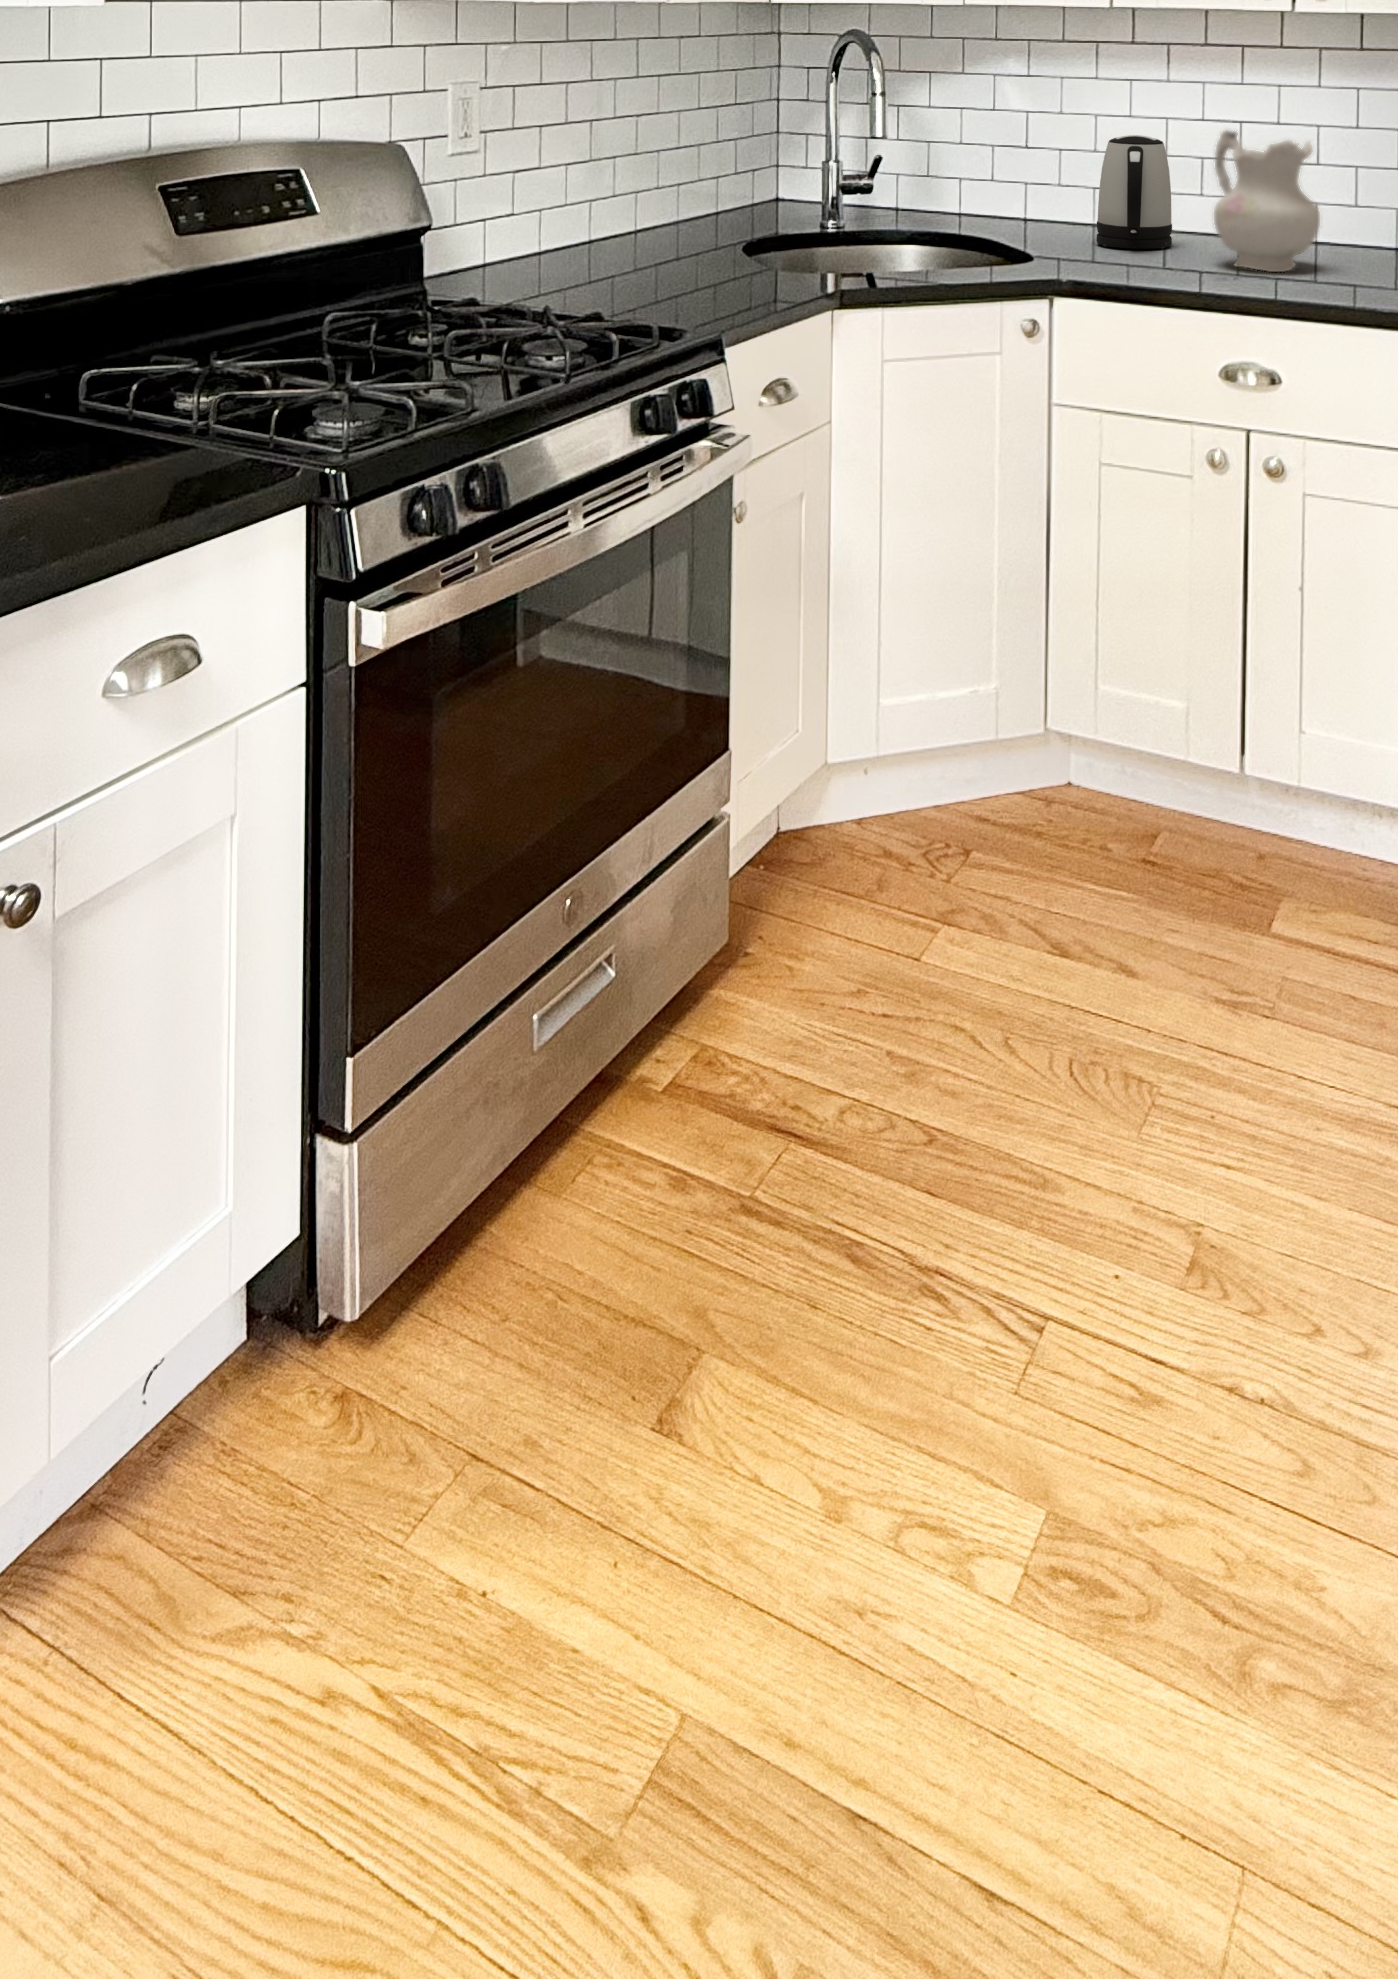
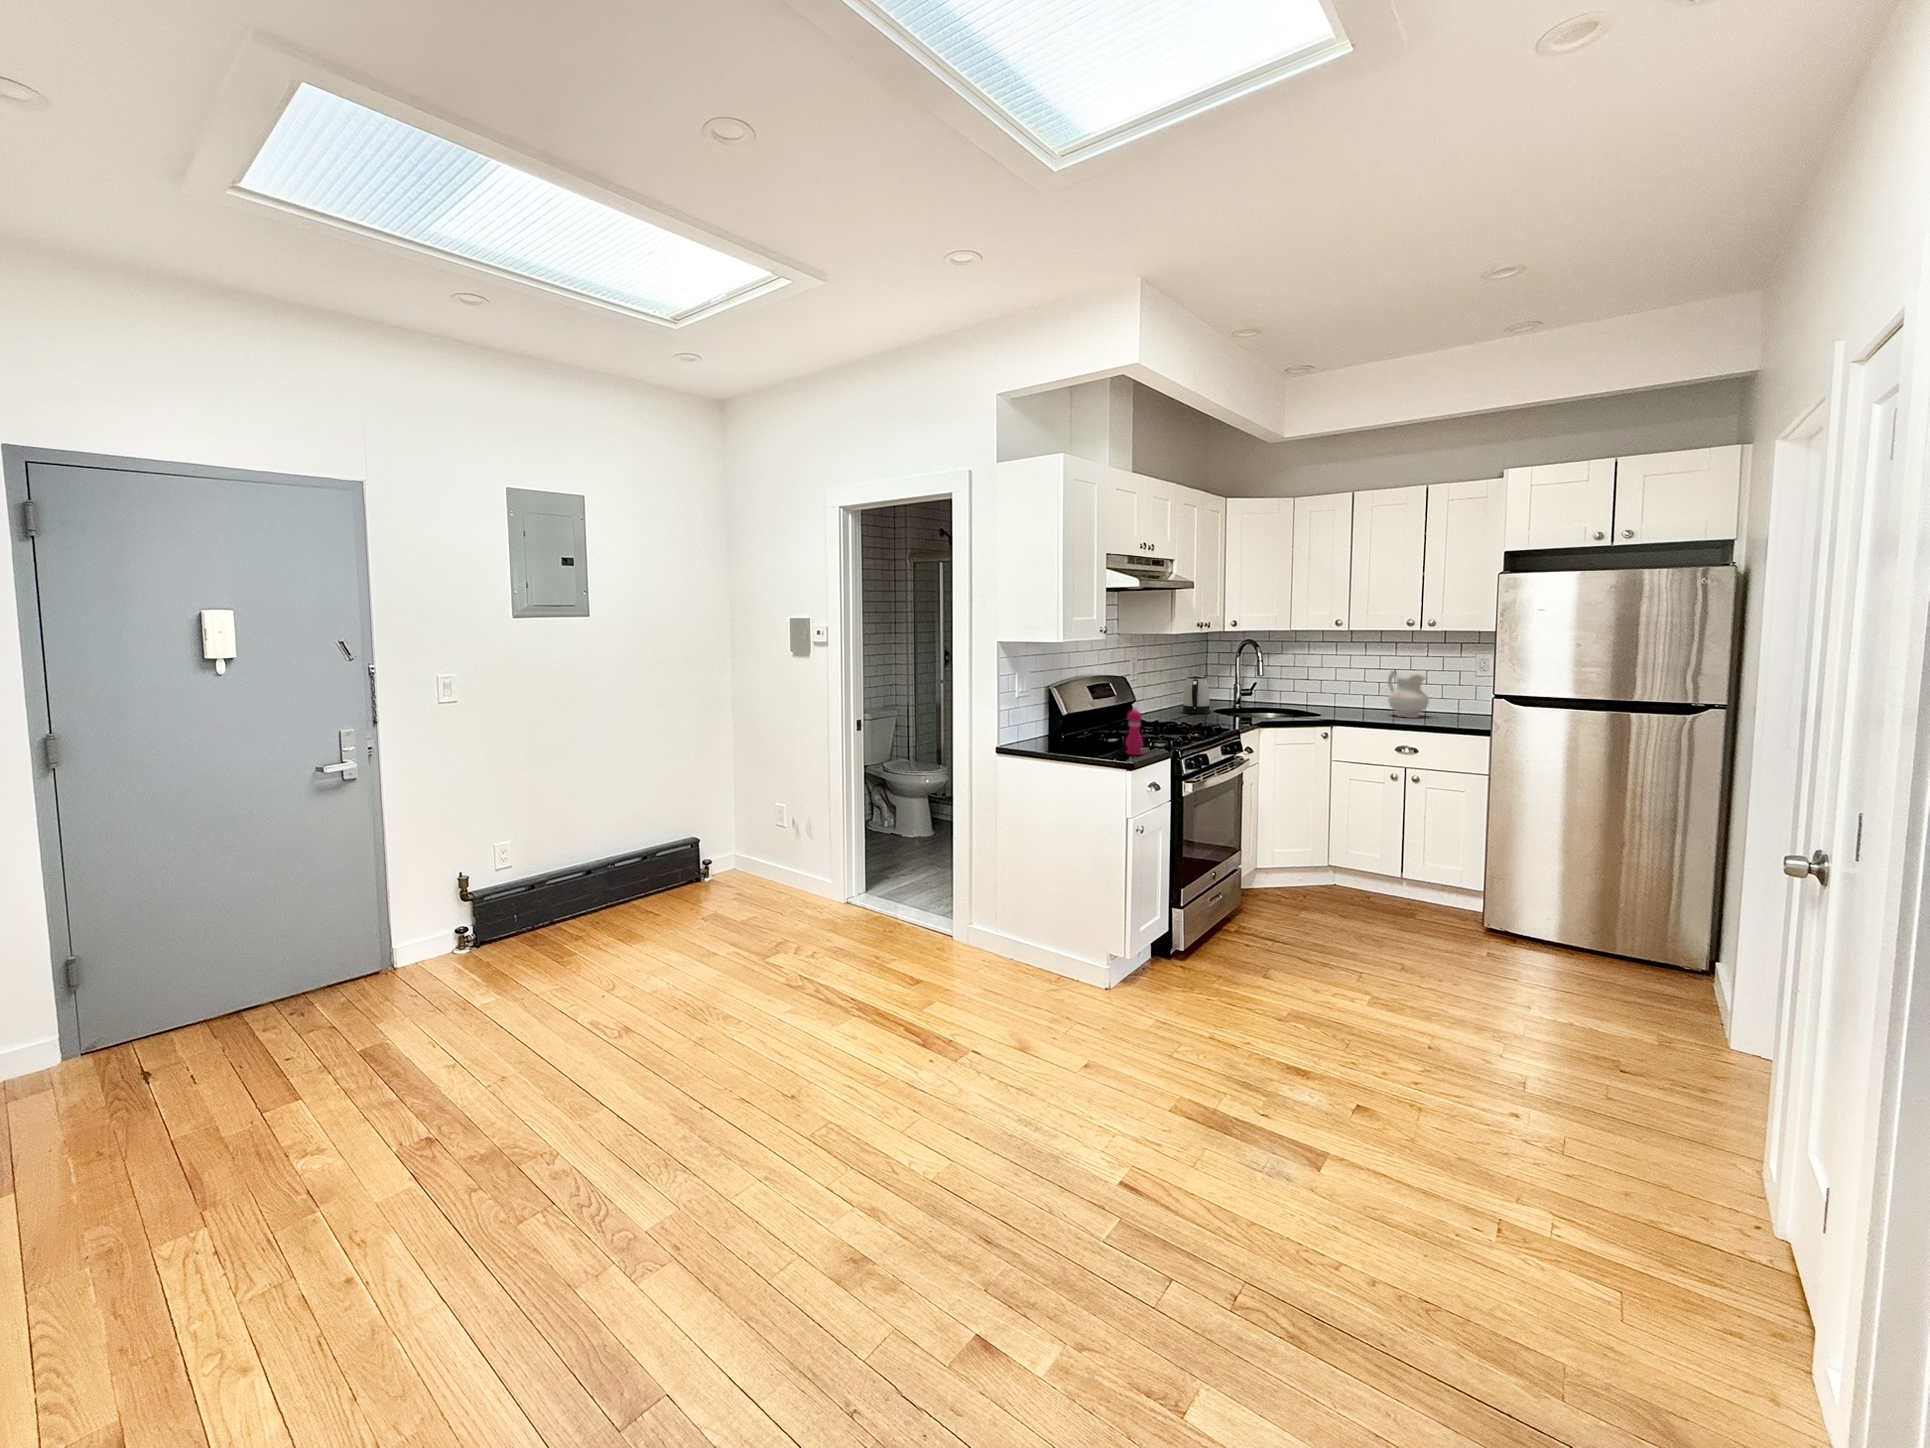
kettle: present [1096,135,1172,249] -> present [1183,676,1210,714]
pepper mill: none [70,289,153,507] -> present [1126,707,1143,755]

